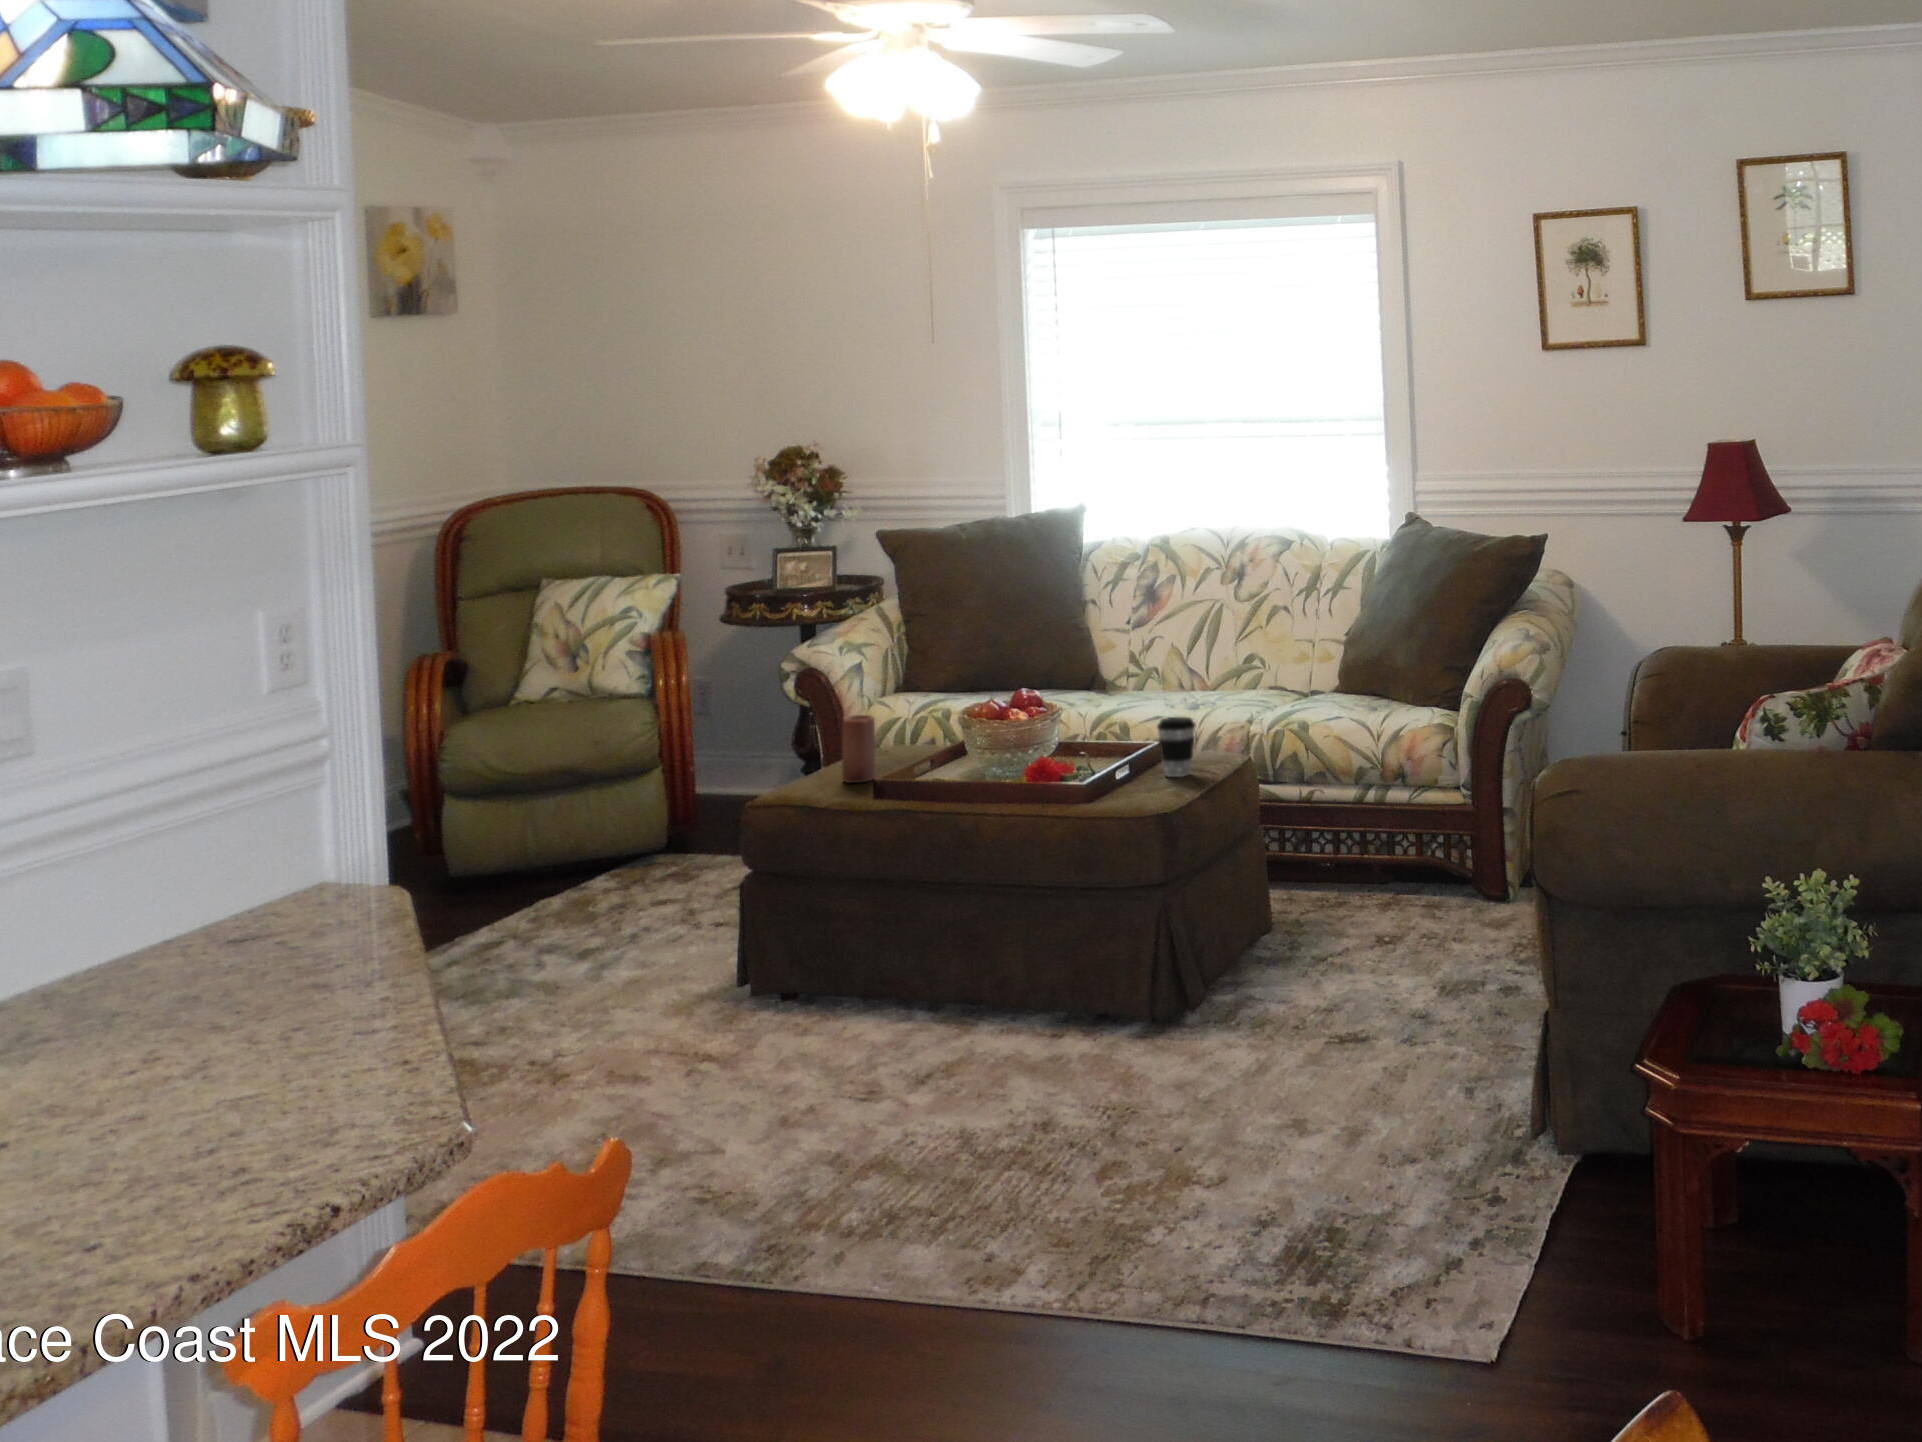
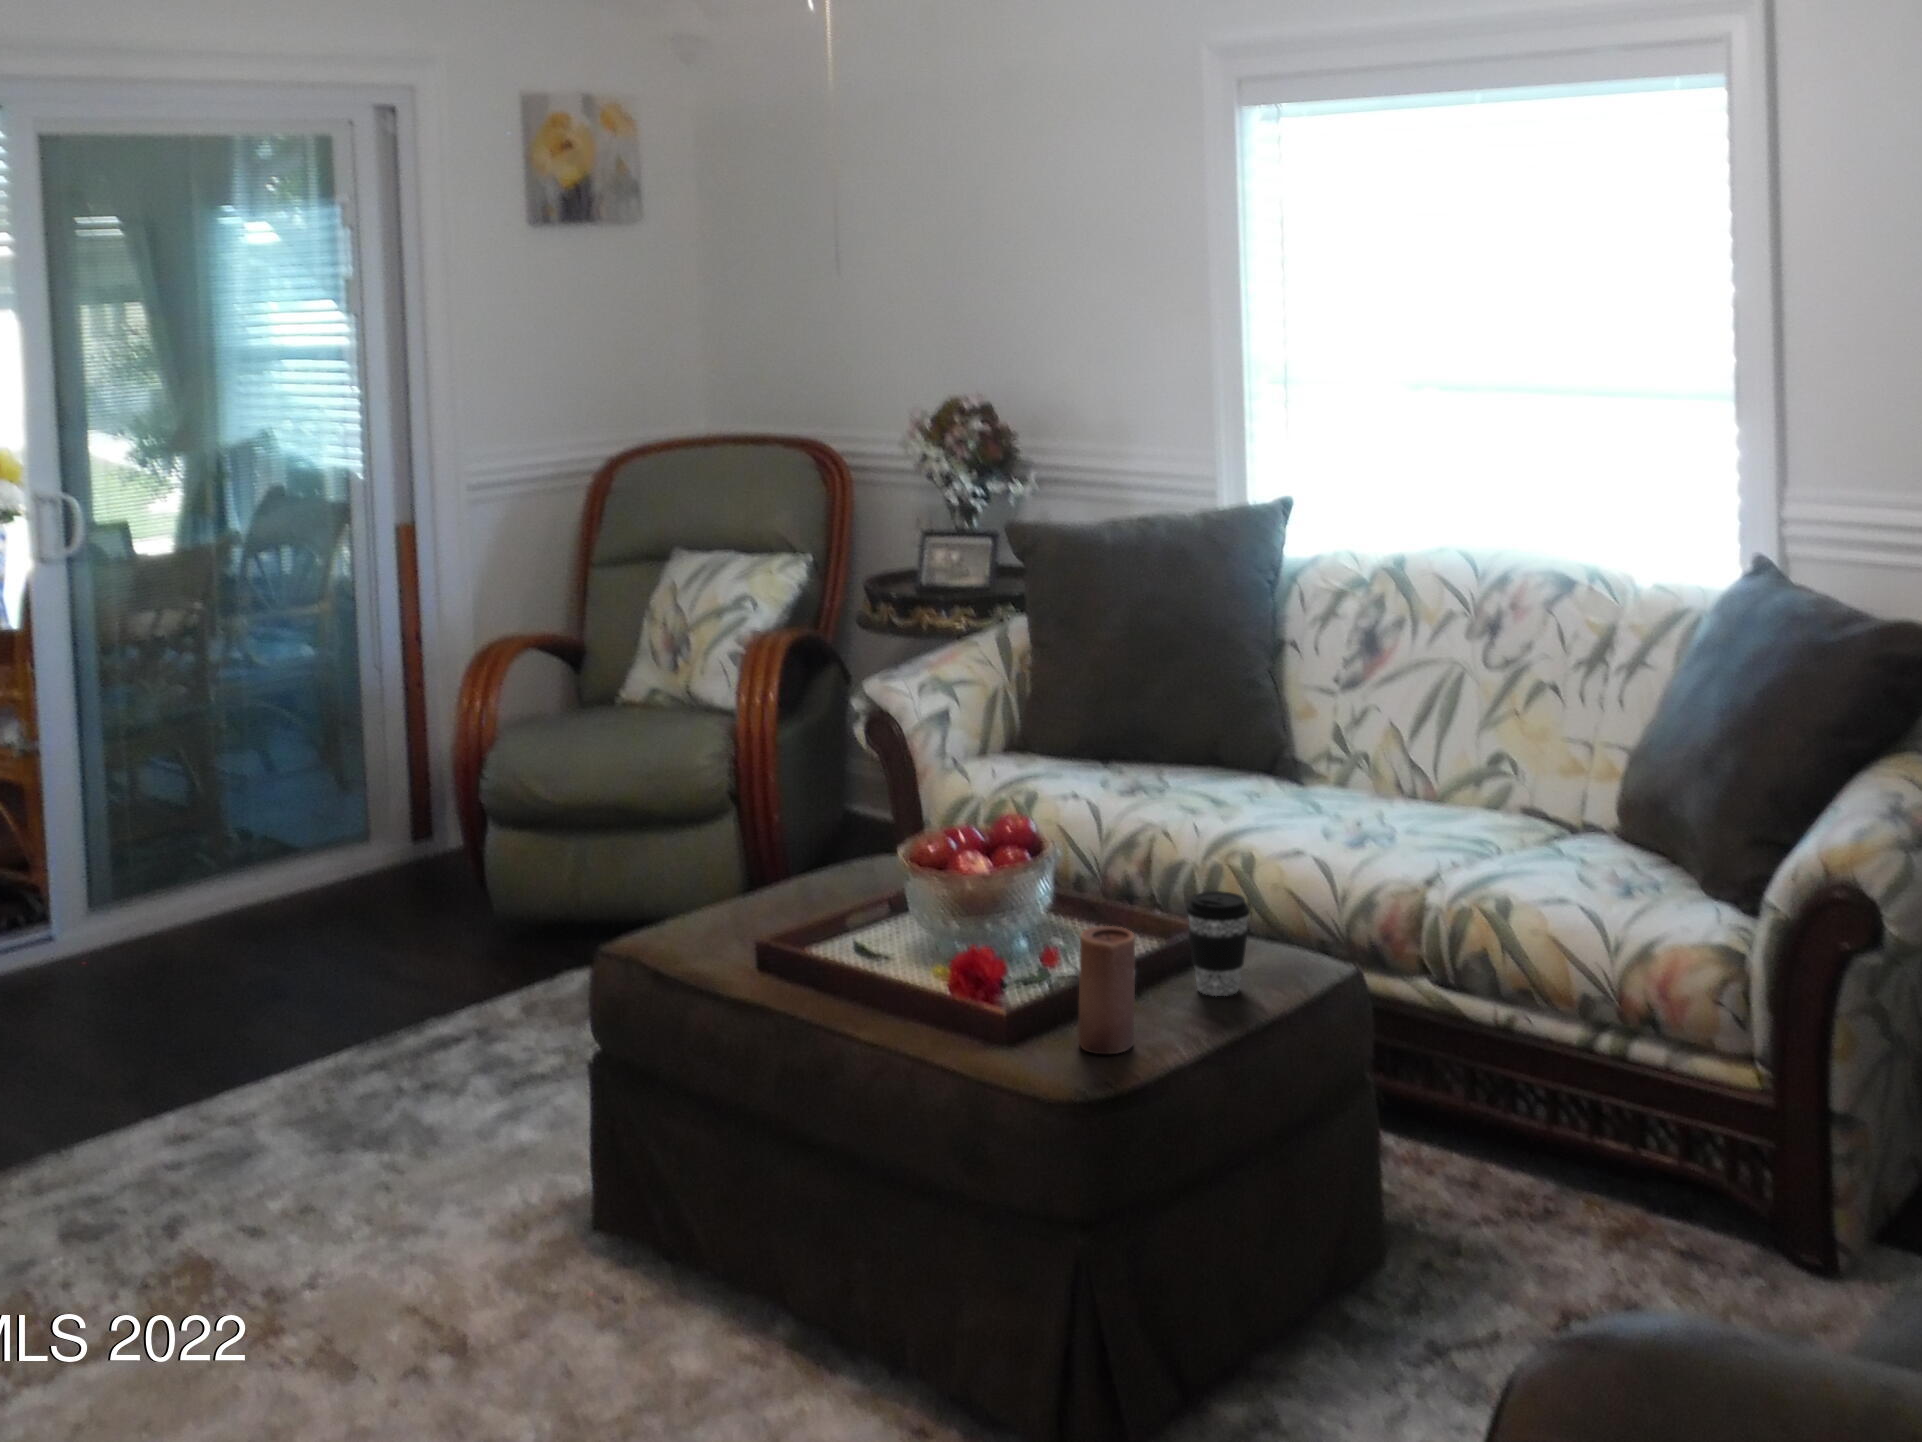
candle: present [842,715,875,783] -> present [1078,926,1135,1054]

